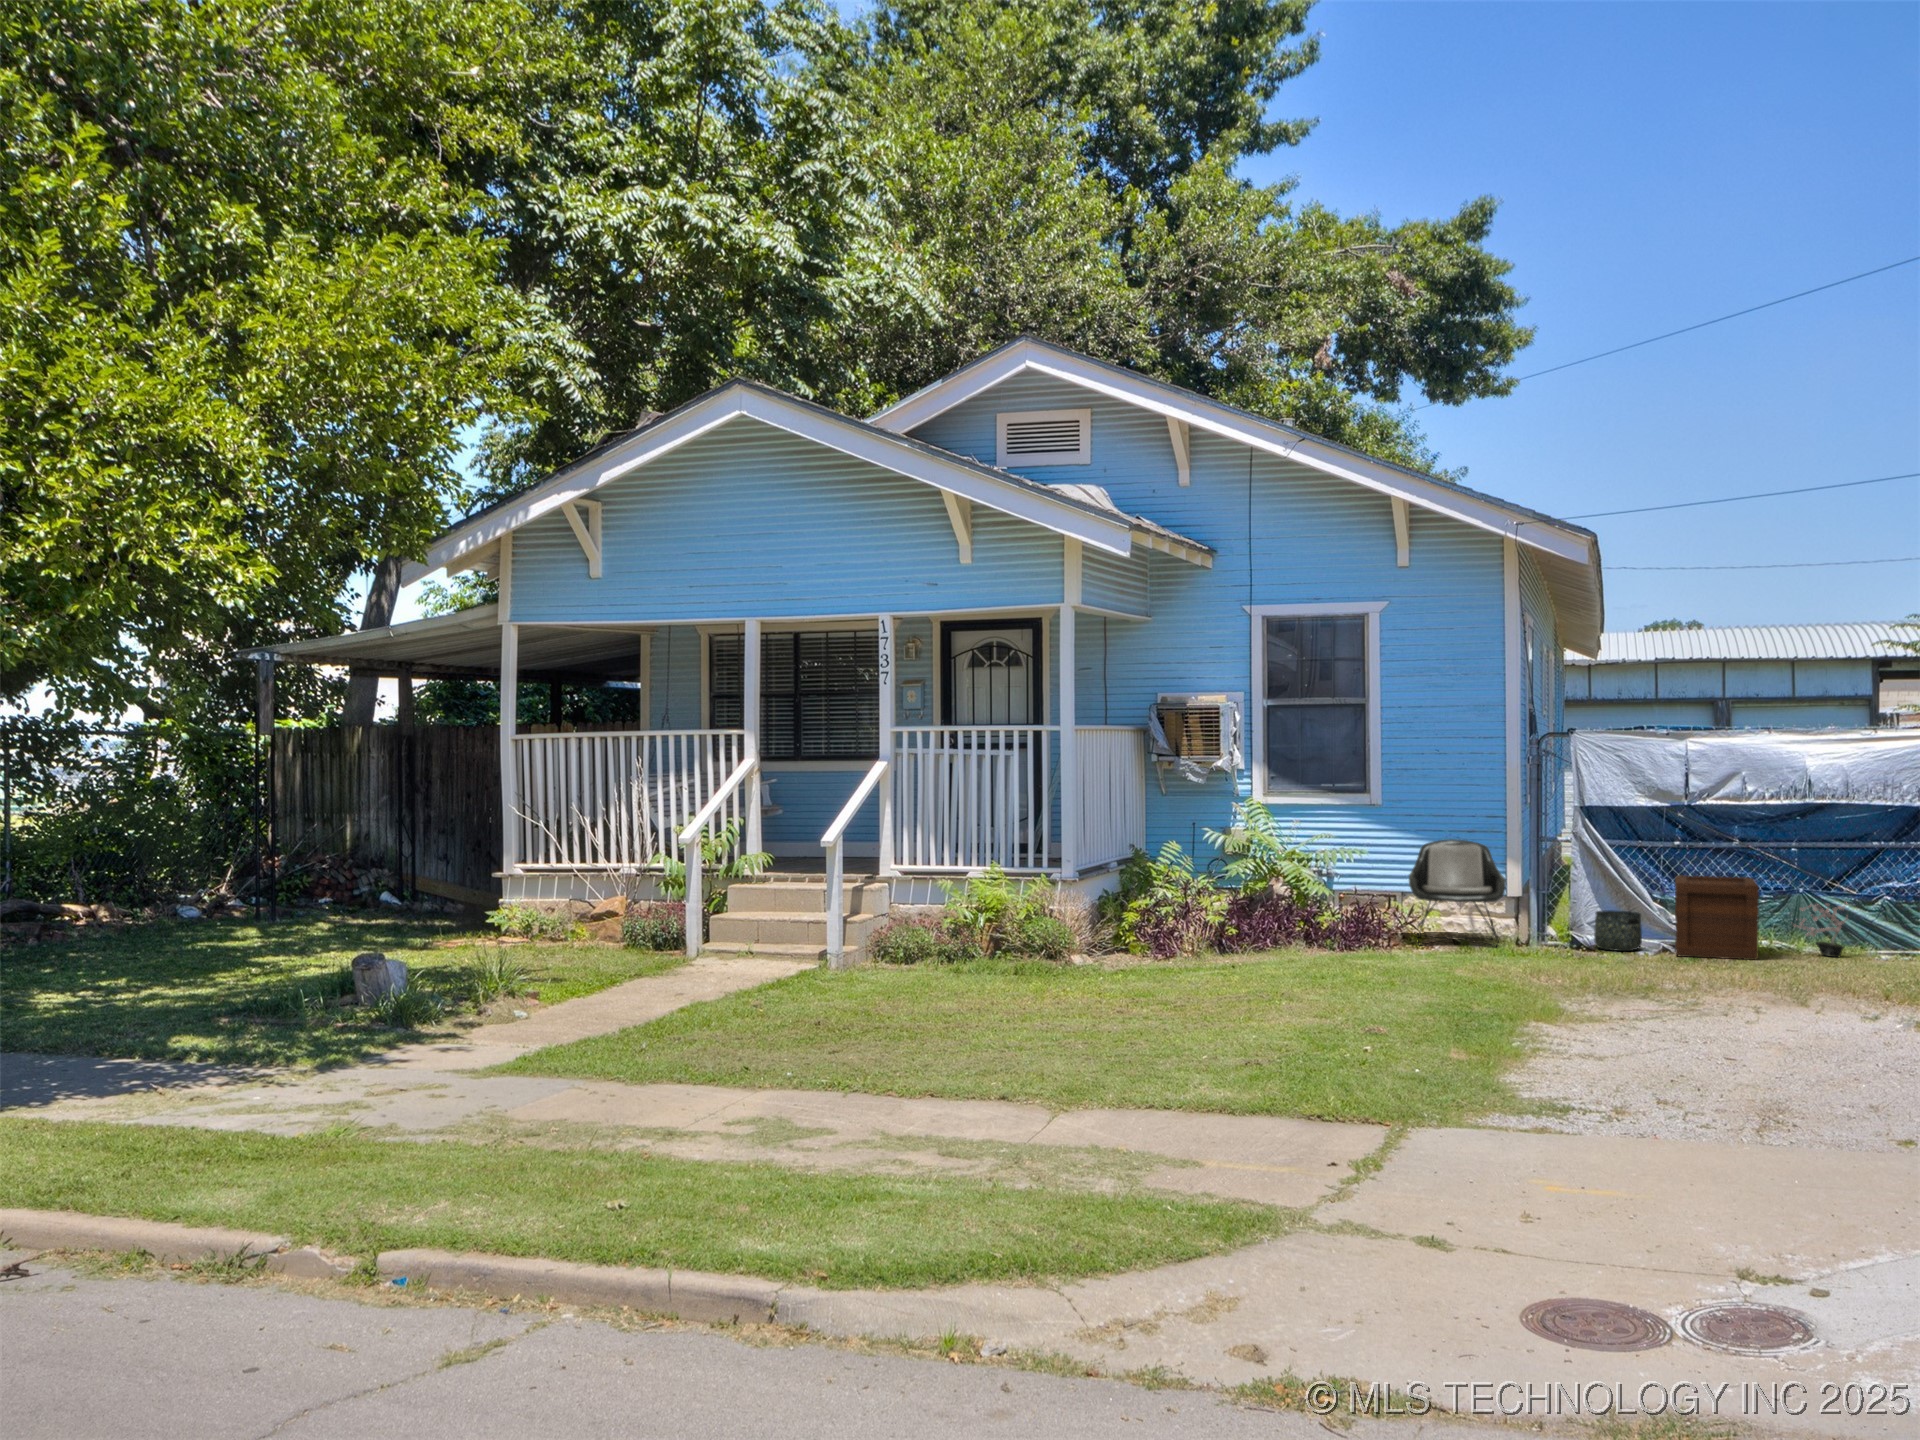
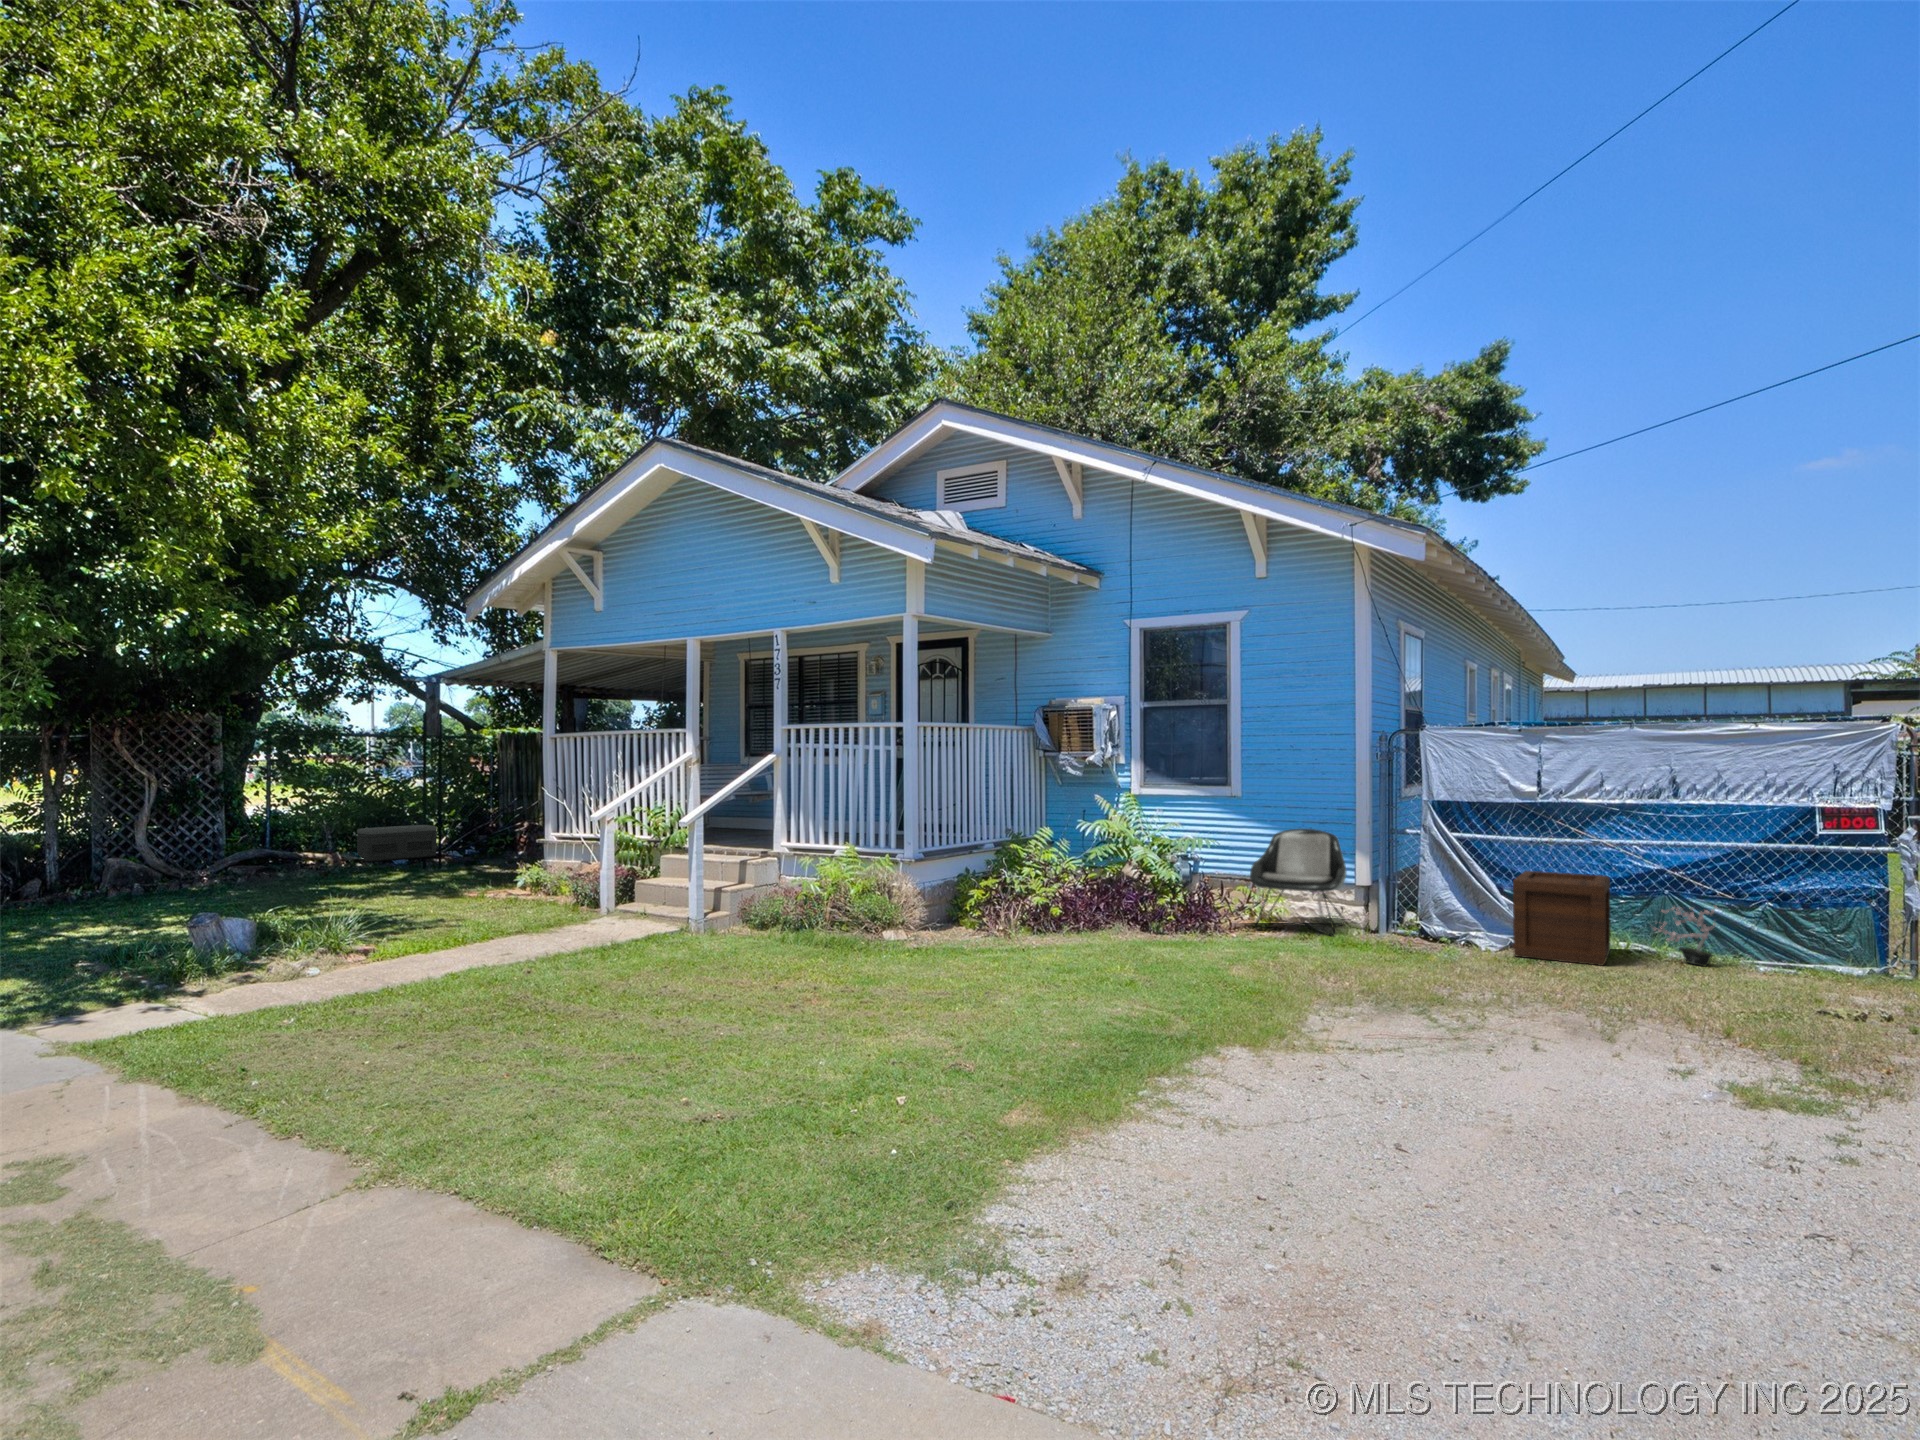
storage bench: none [124,860,228,912] -> present [357,825,437,862]
basket: present [1594,910,1642,951] -> none [1435,904,1484,947]

